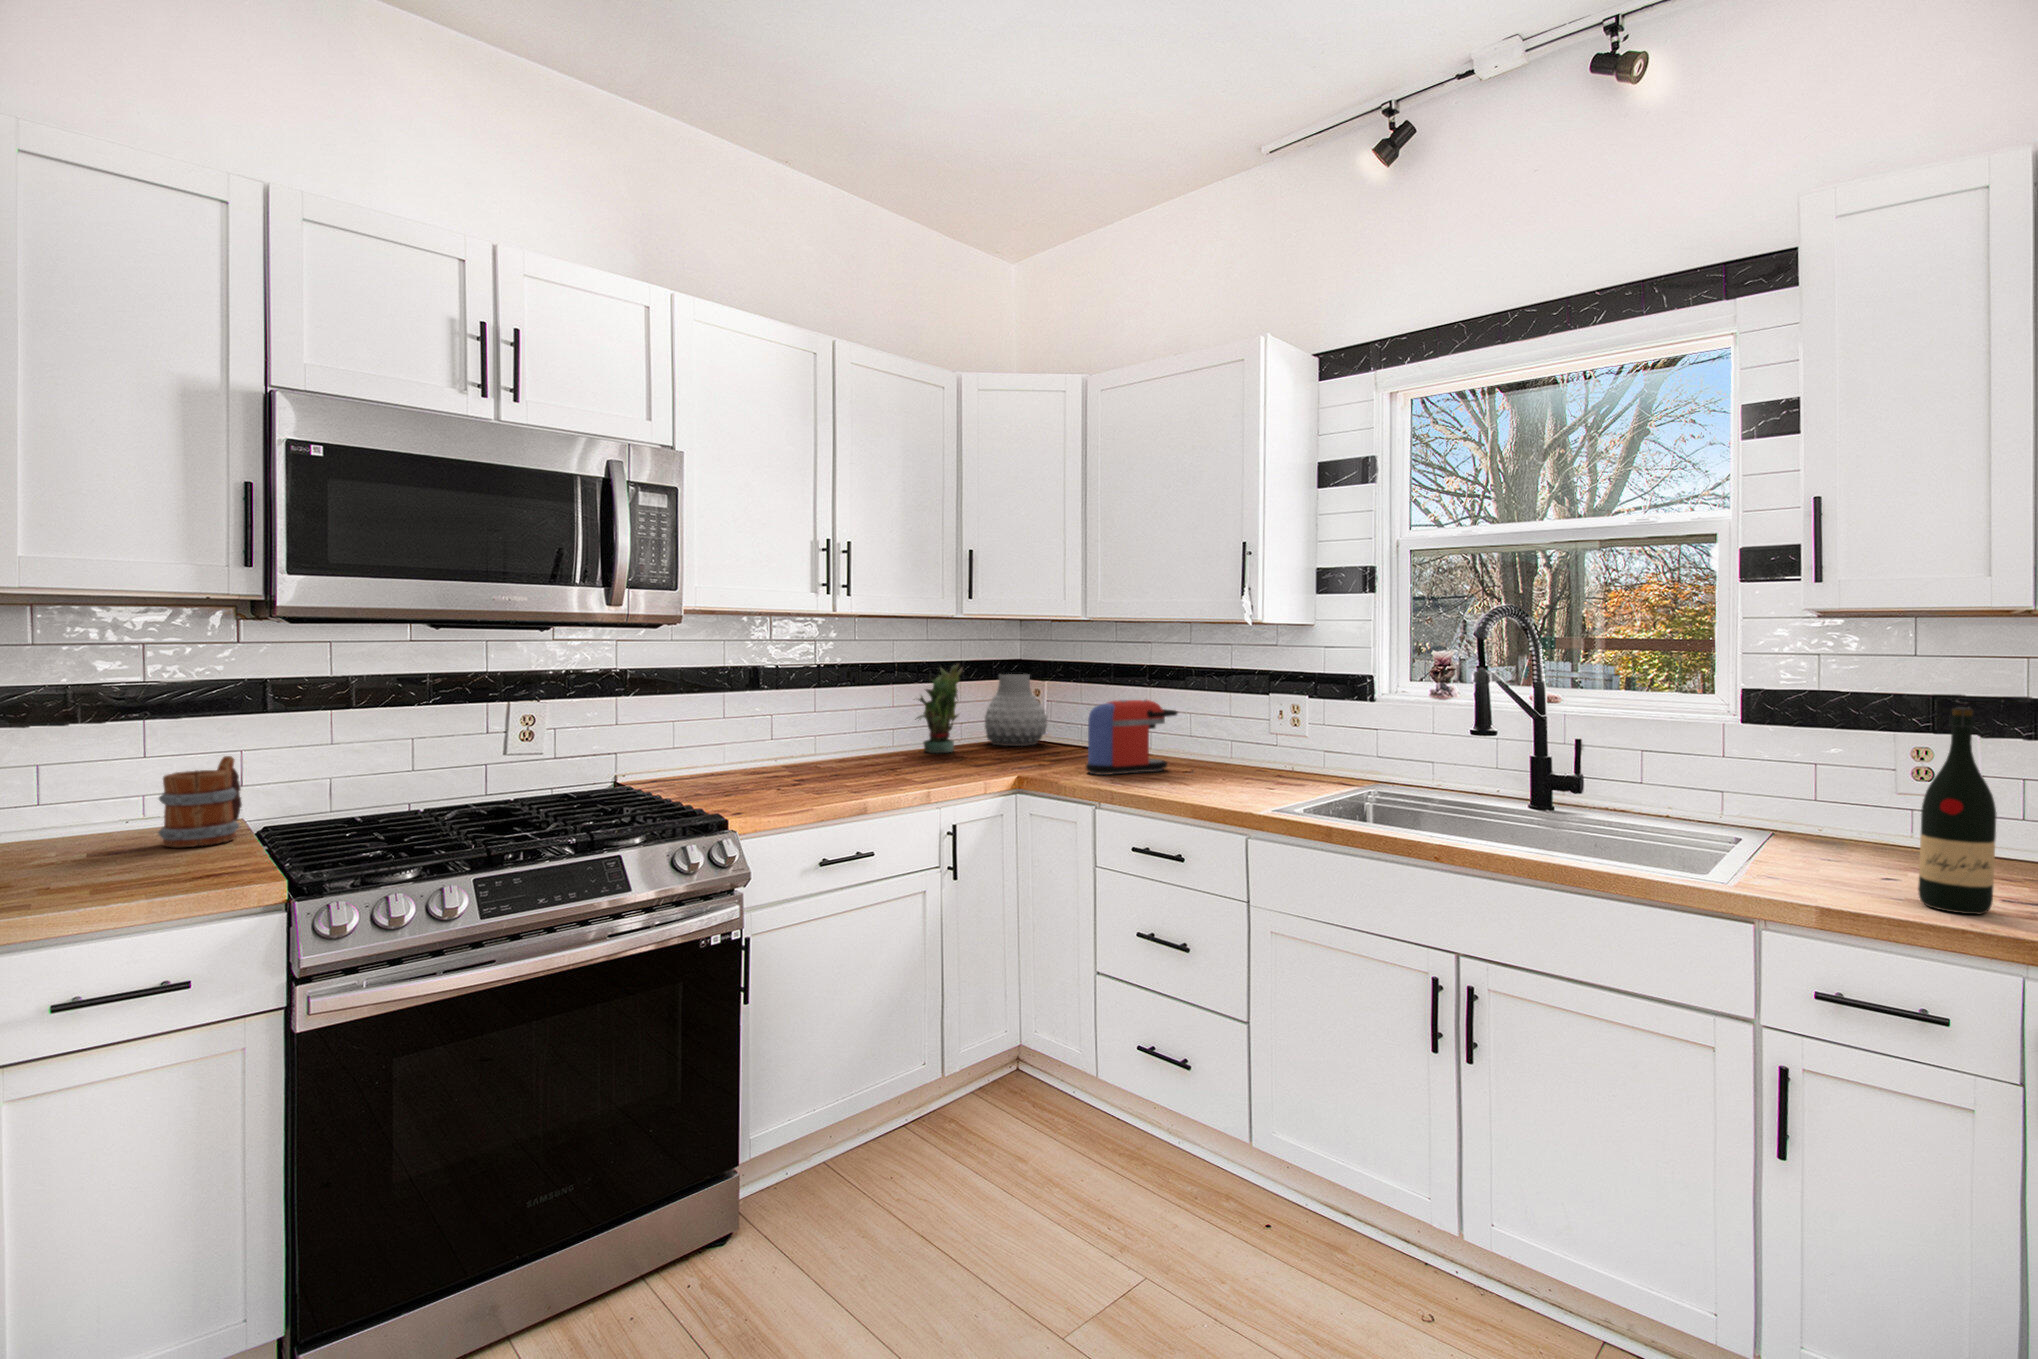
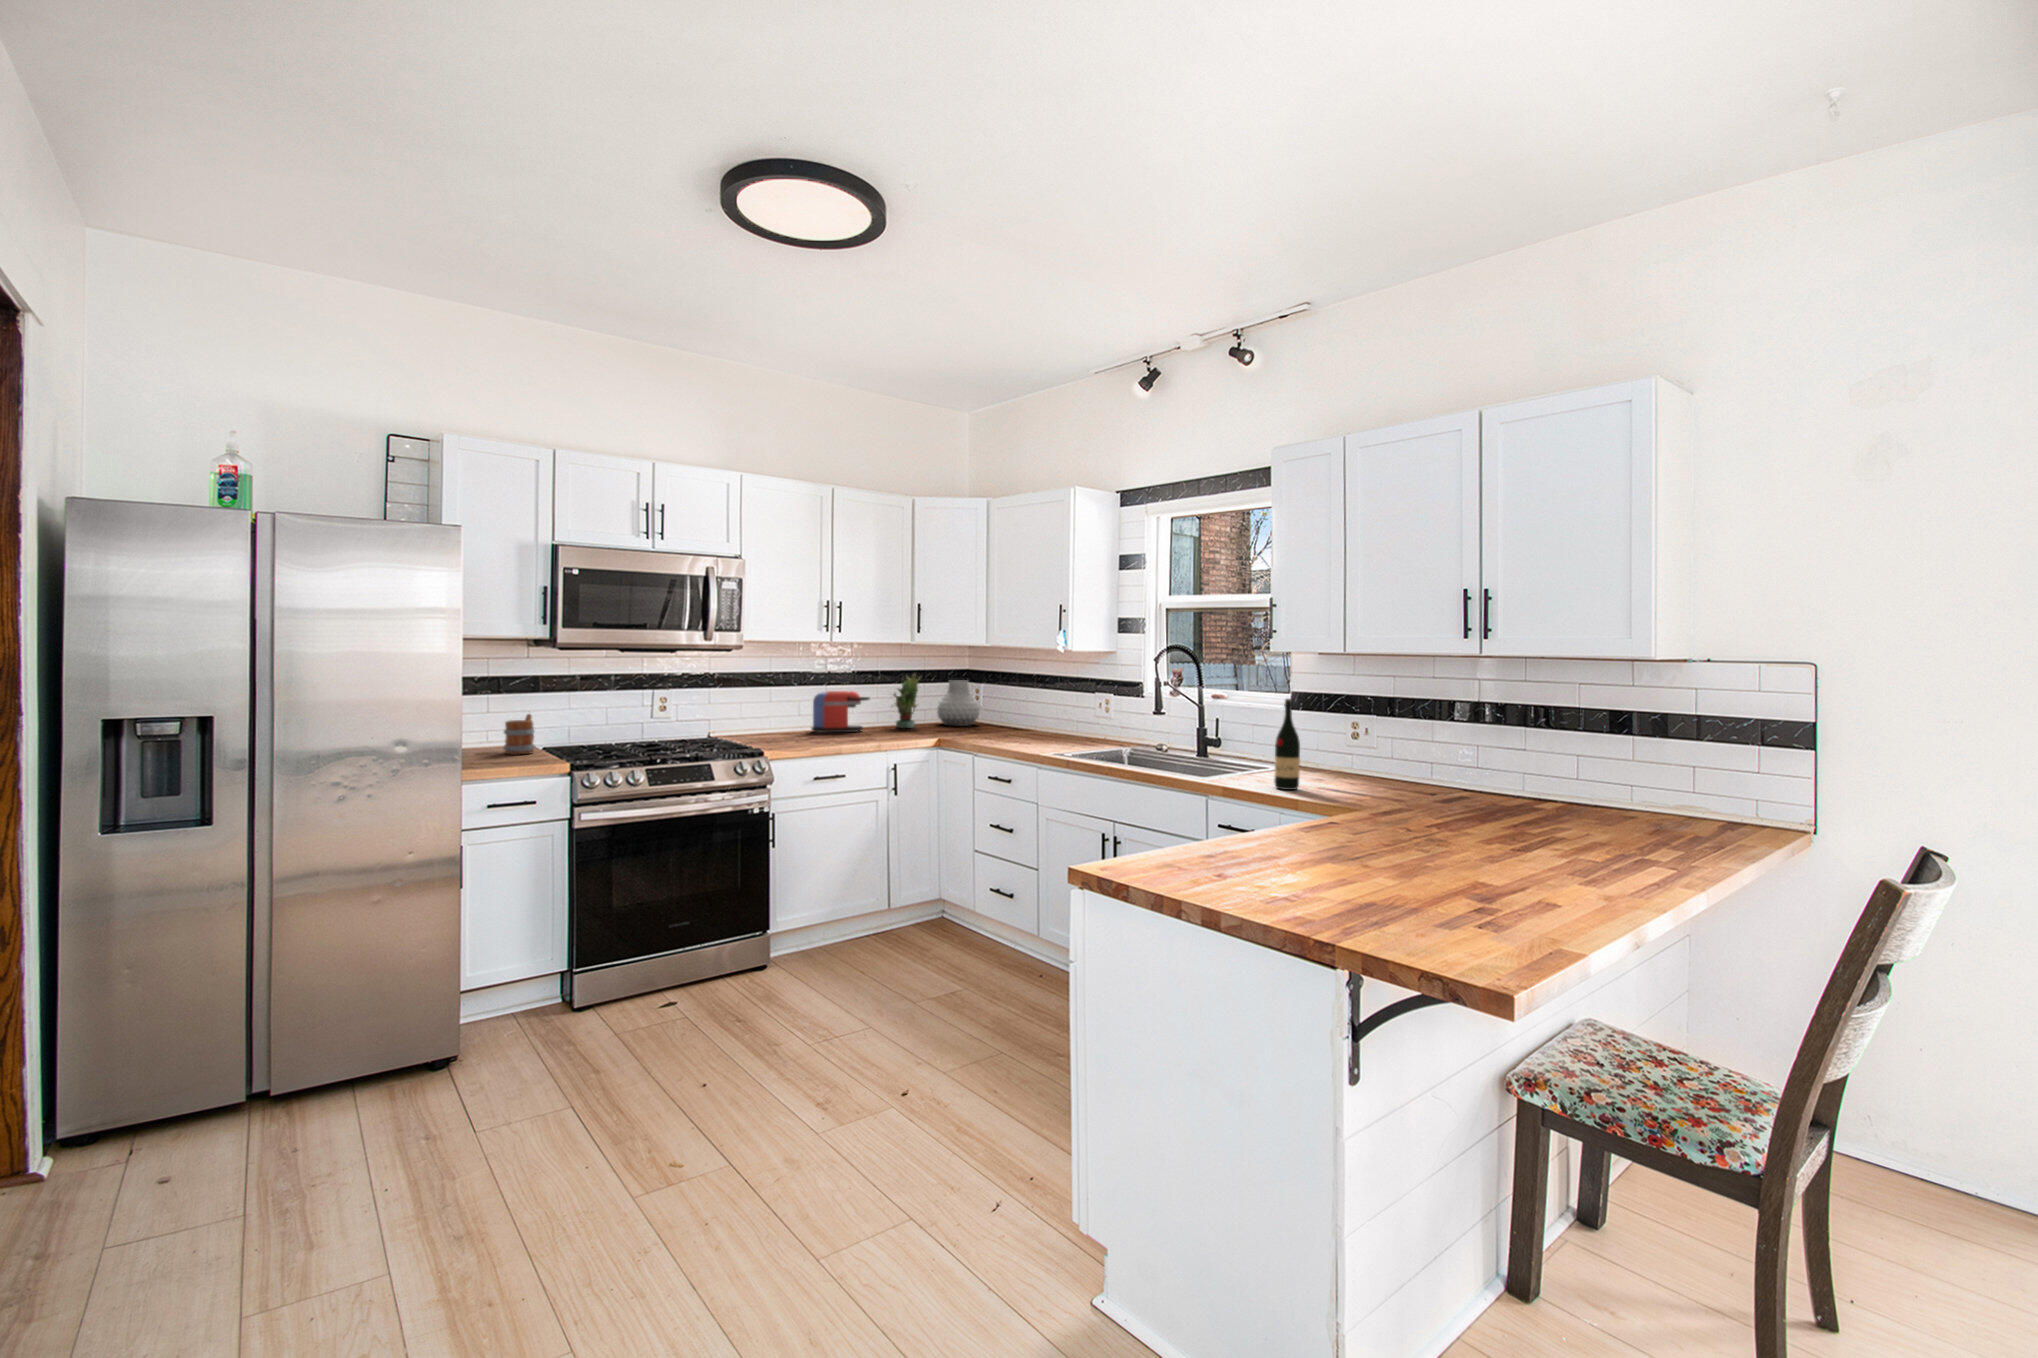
coffee maker: present [1086,700,1178,775] -> present [812,691,869,733]

